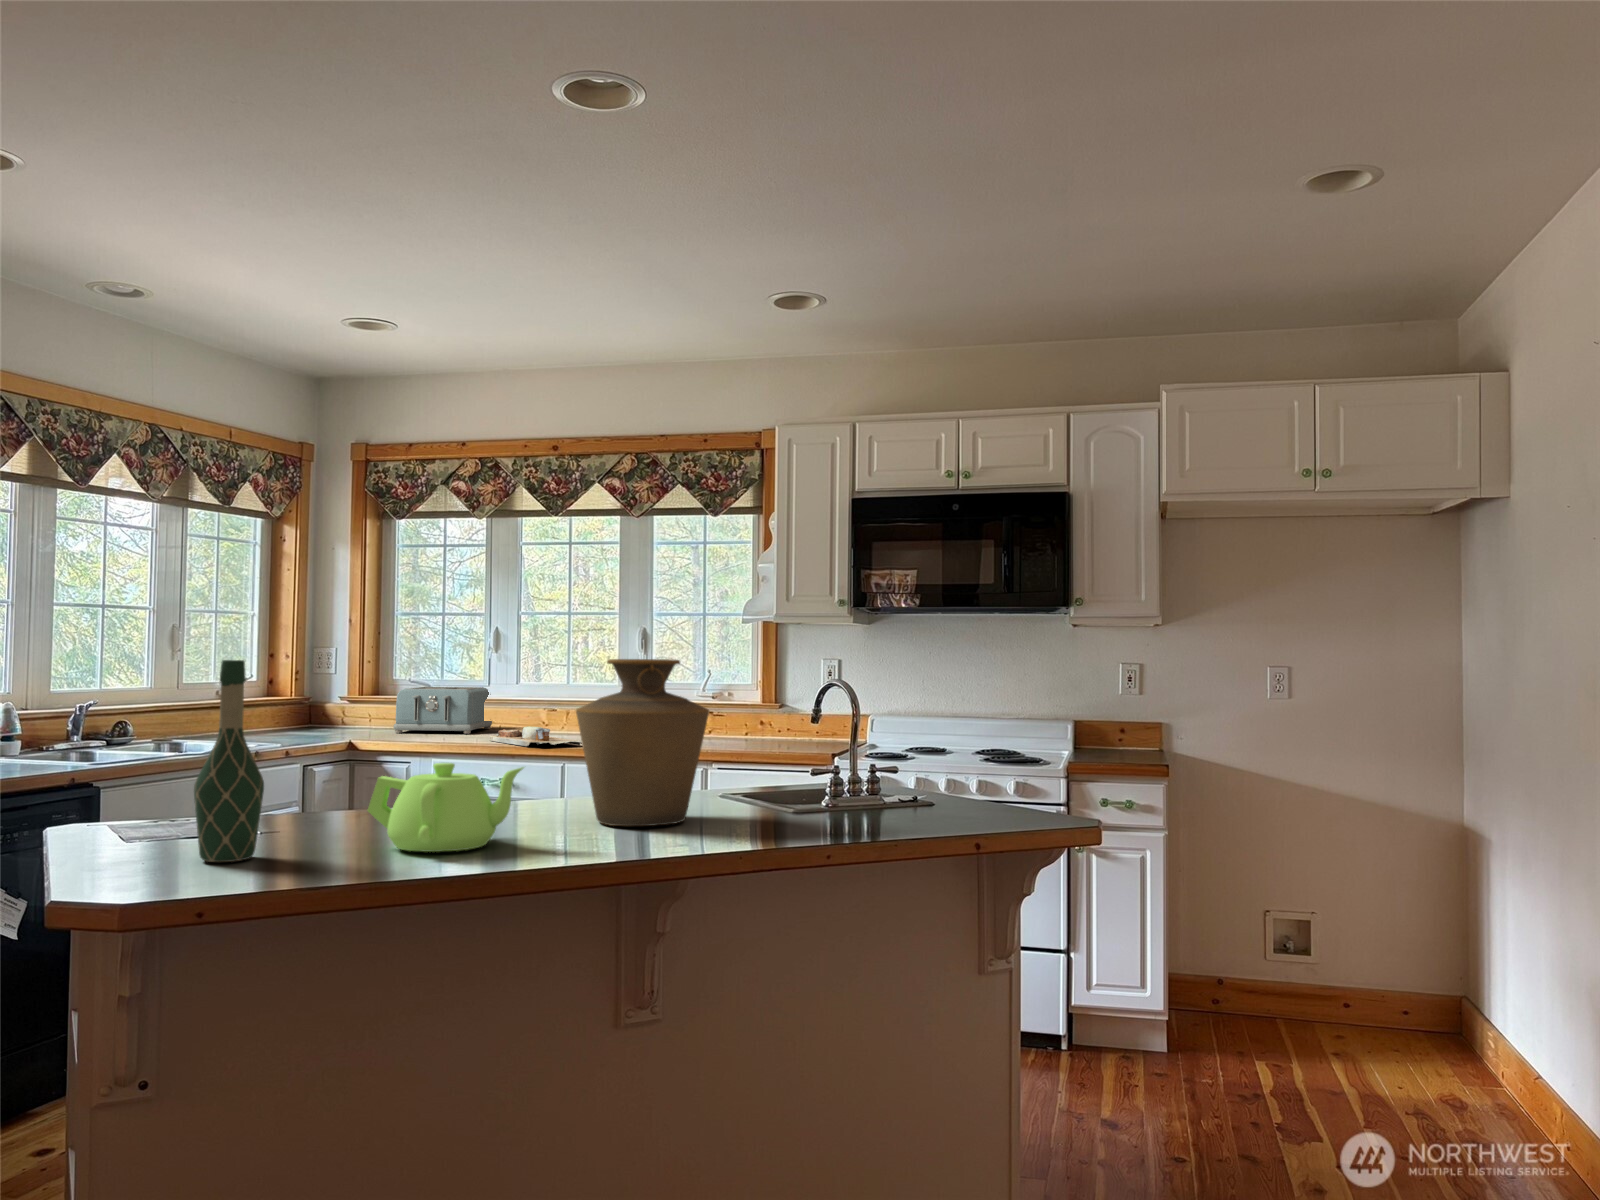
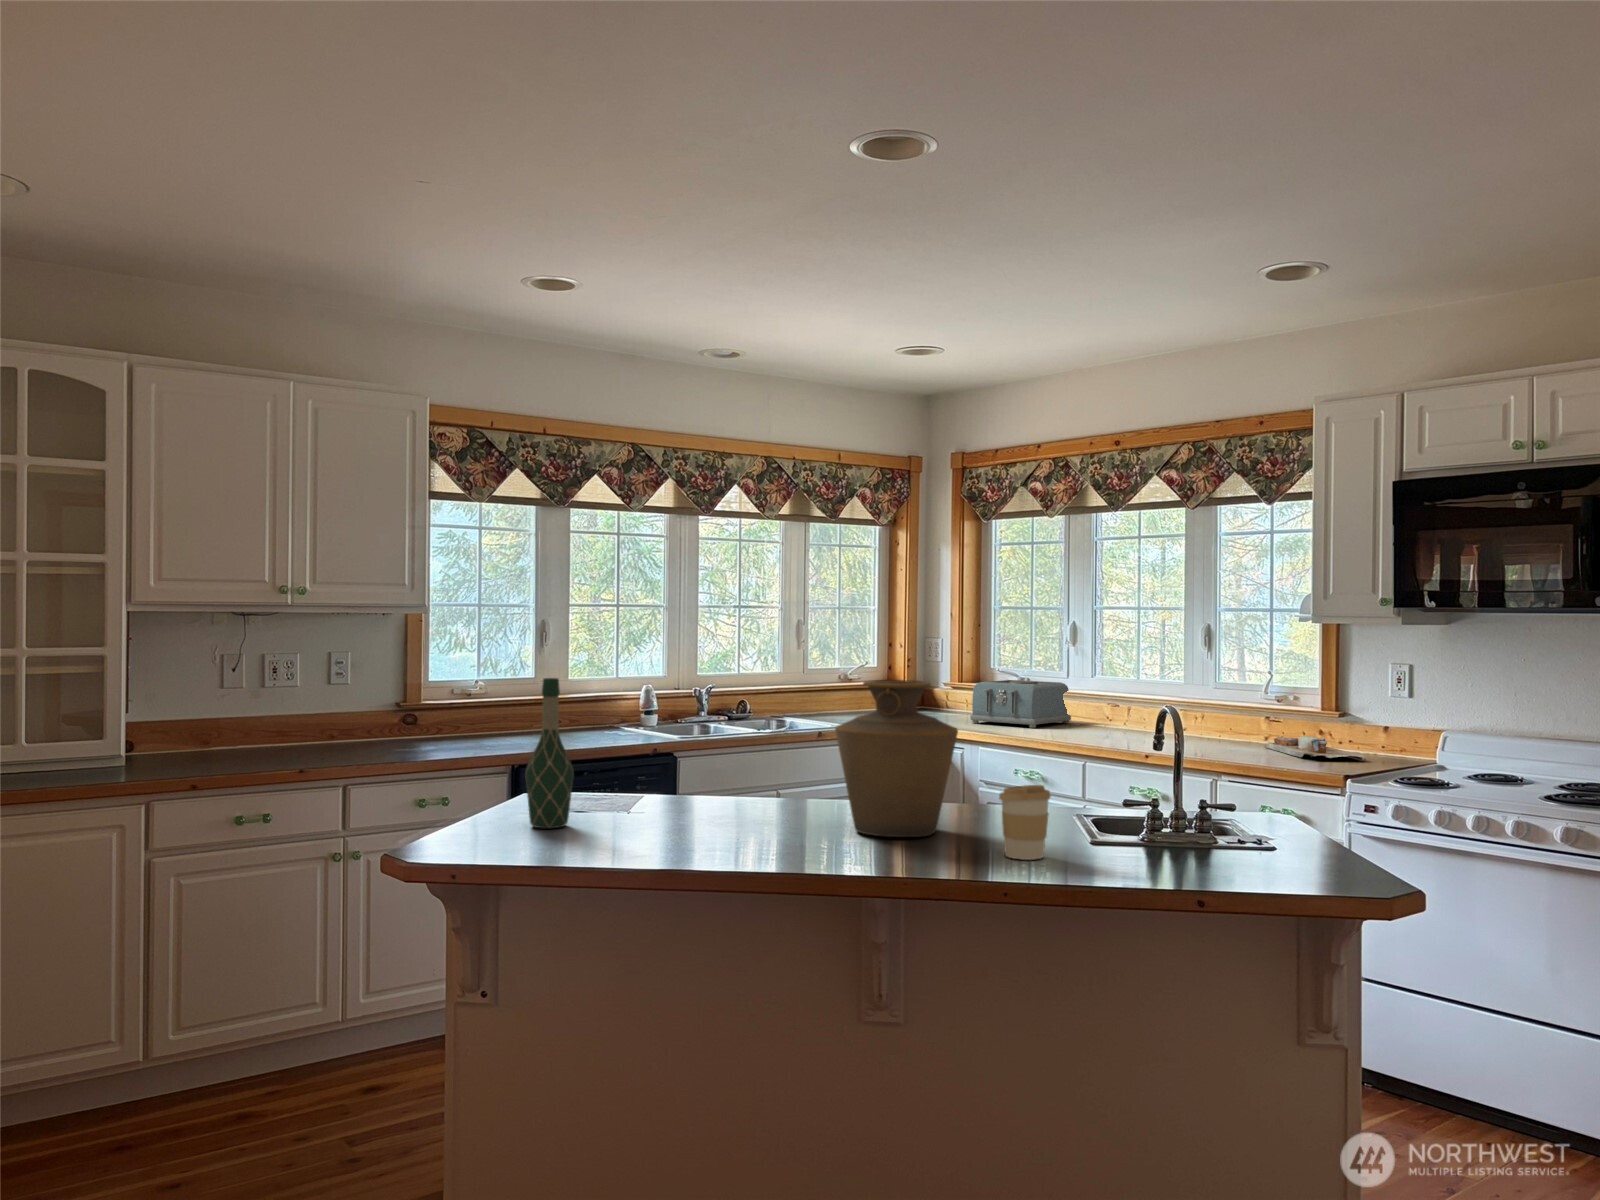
cutting board: present [490,726,582,746] -> present [1266,736,1367,761]
coffee cup: none [784,755,835,830] -> present [999,785,1050,860]
teapot: present [368,763,524,852] -> none [649,766,748,839]

